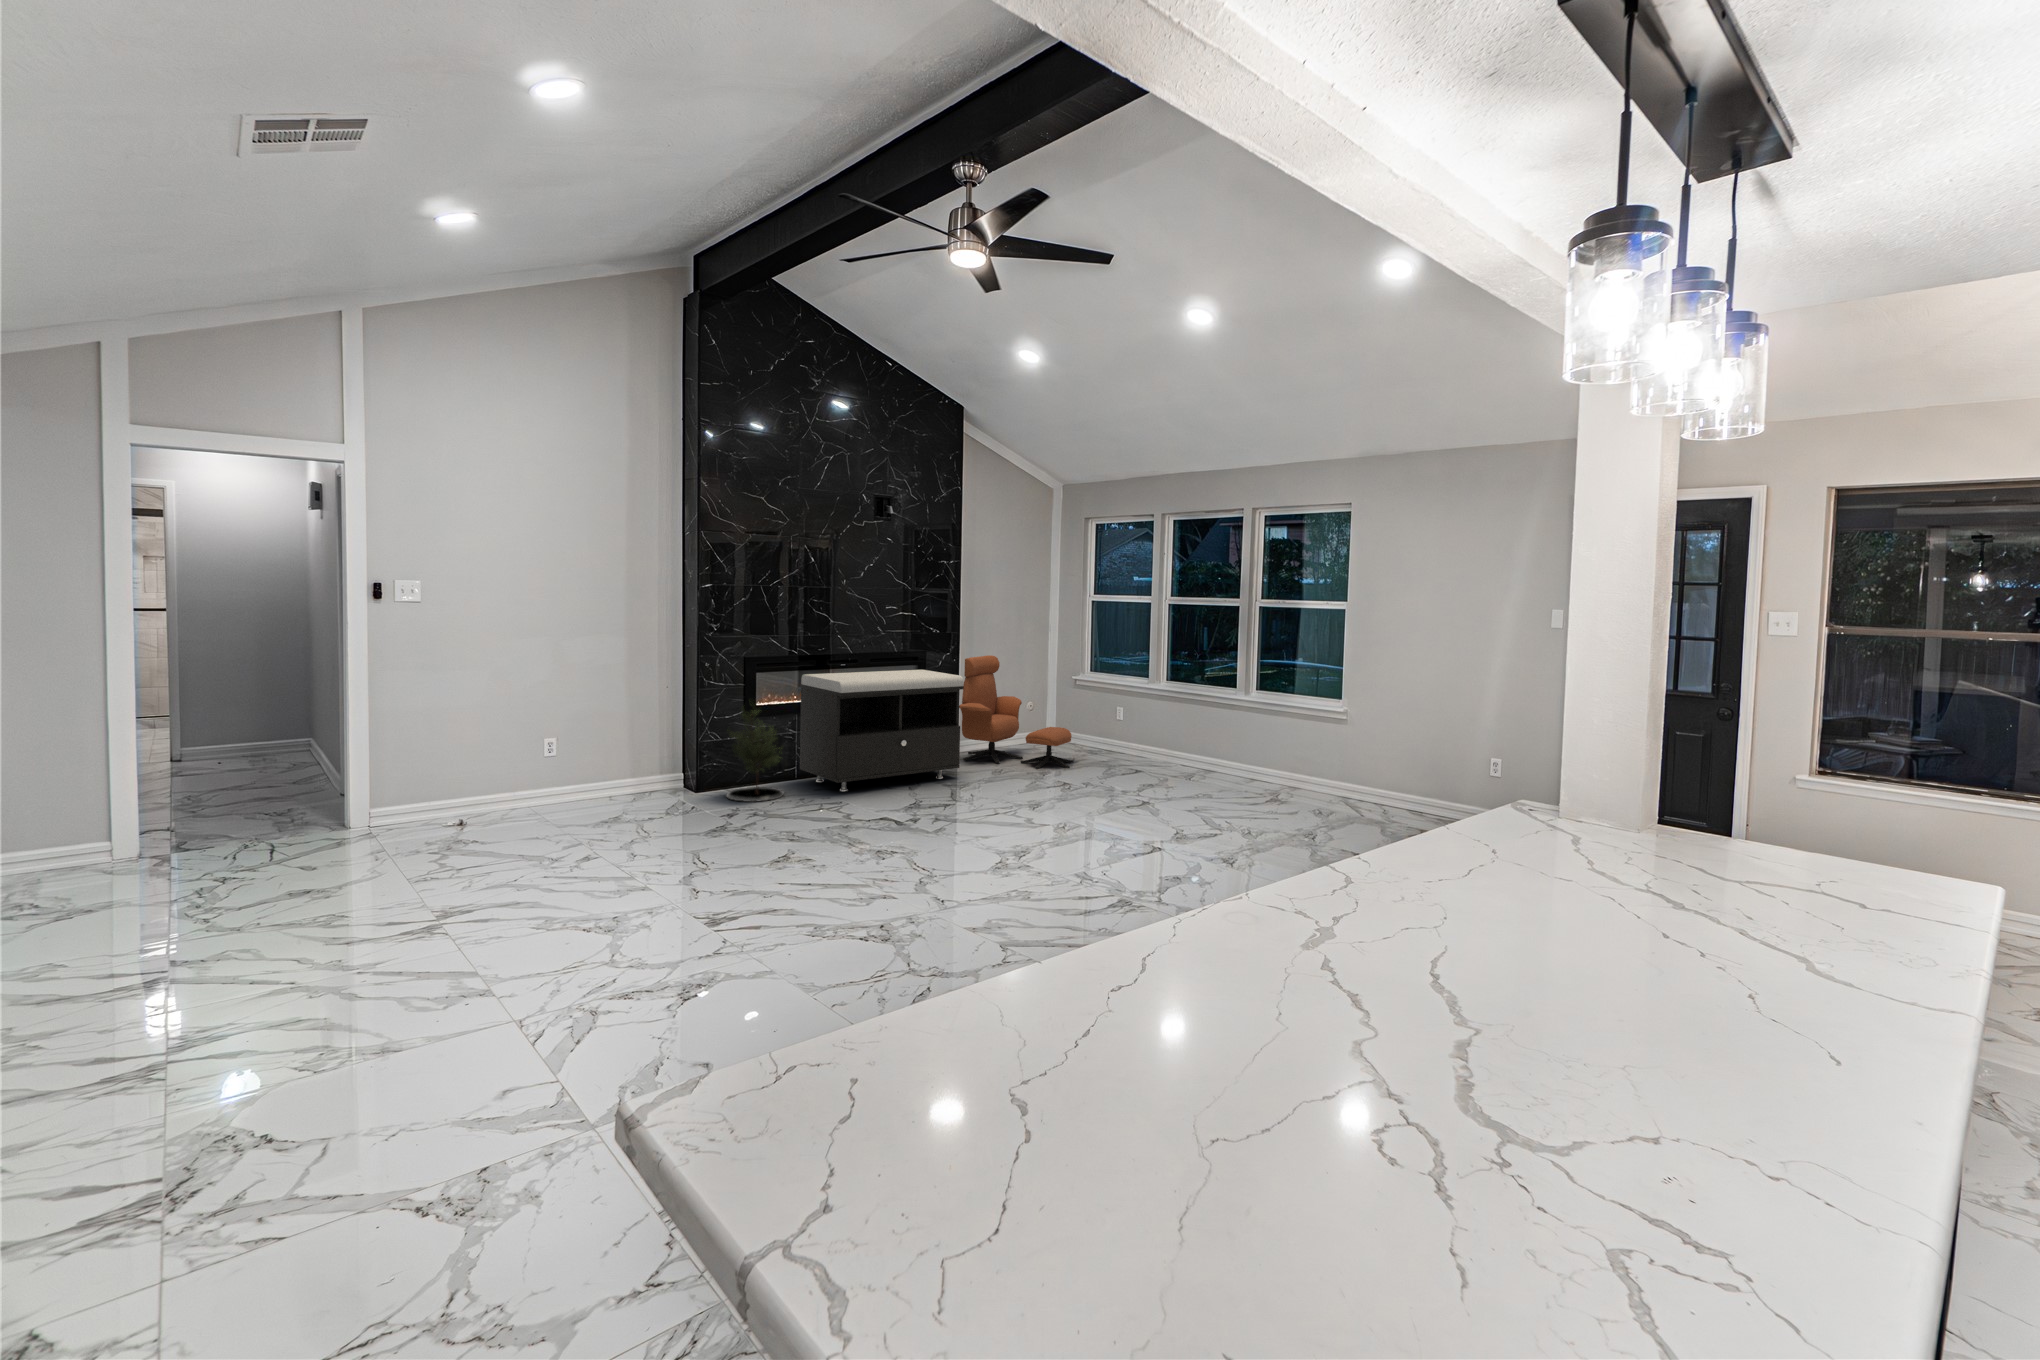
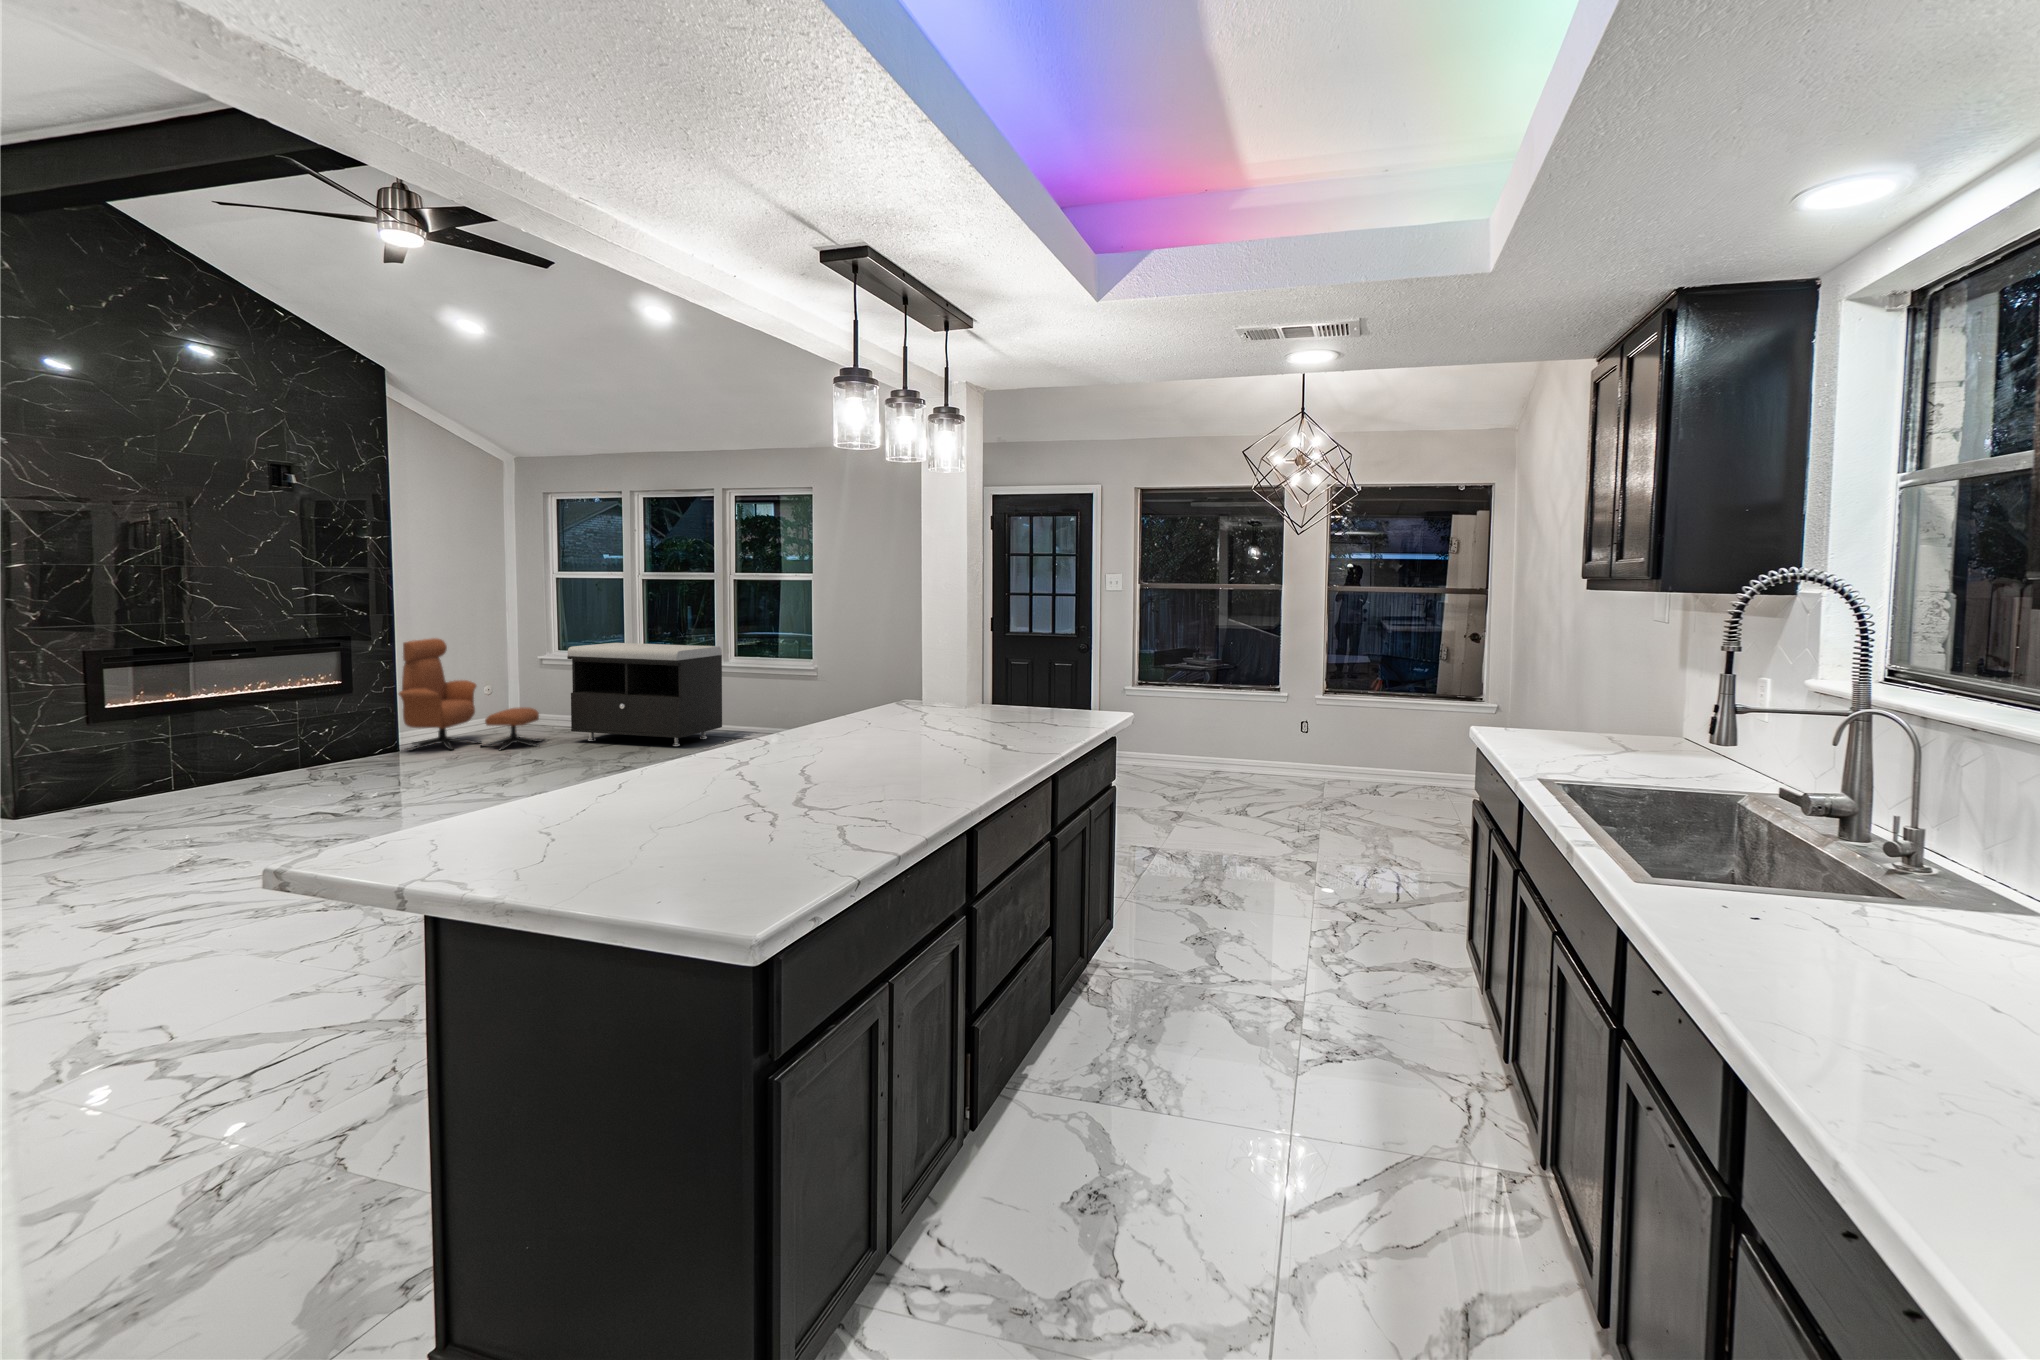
storage bench: present [800,670,964,792] -> present [567,643,722,746]
potted tree: present [727,710,784,802] -> none [63,697,162,820]

